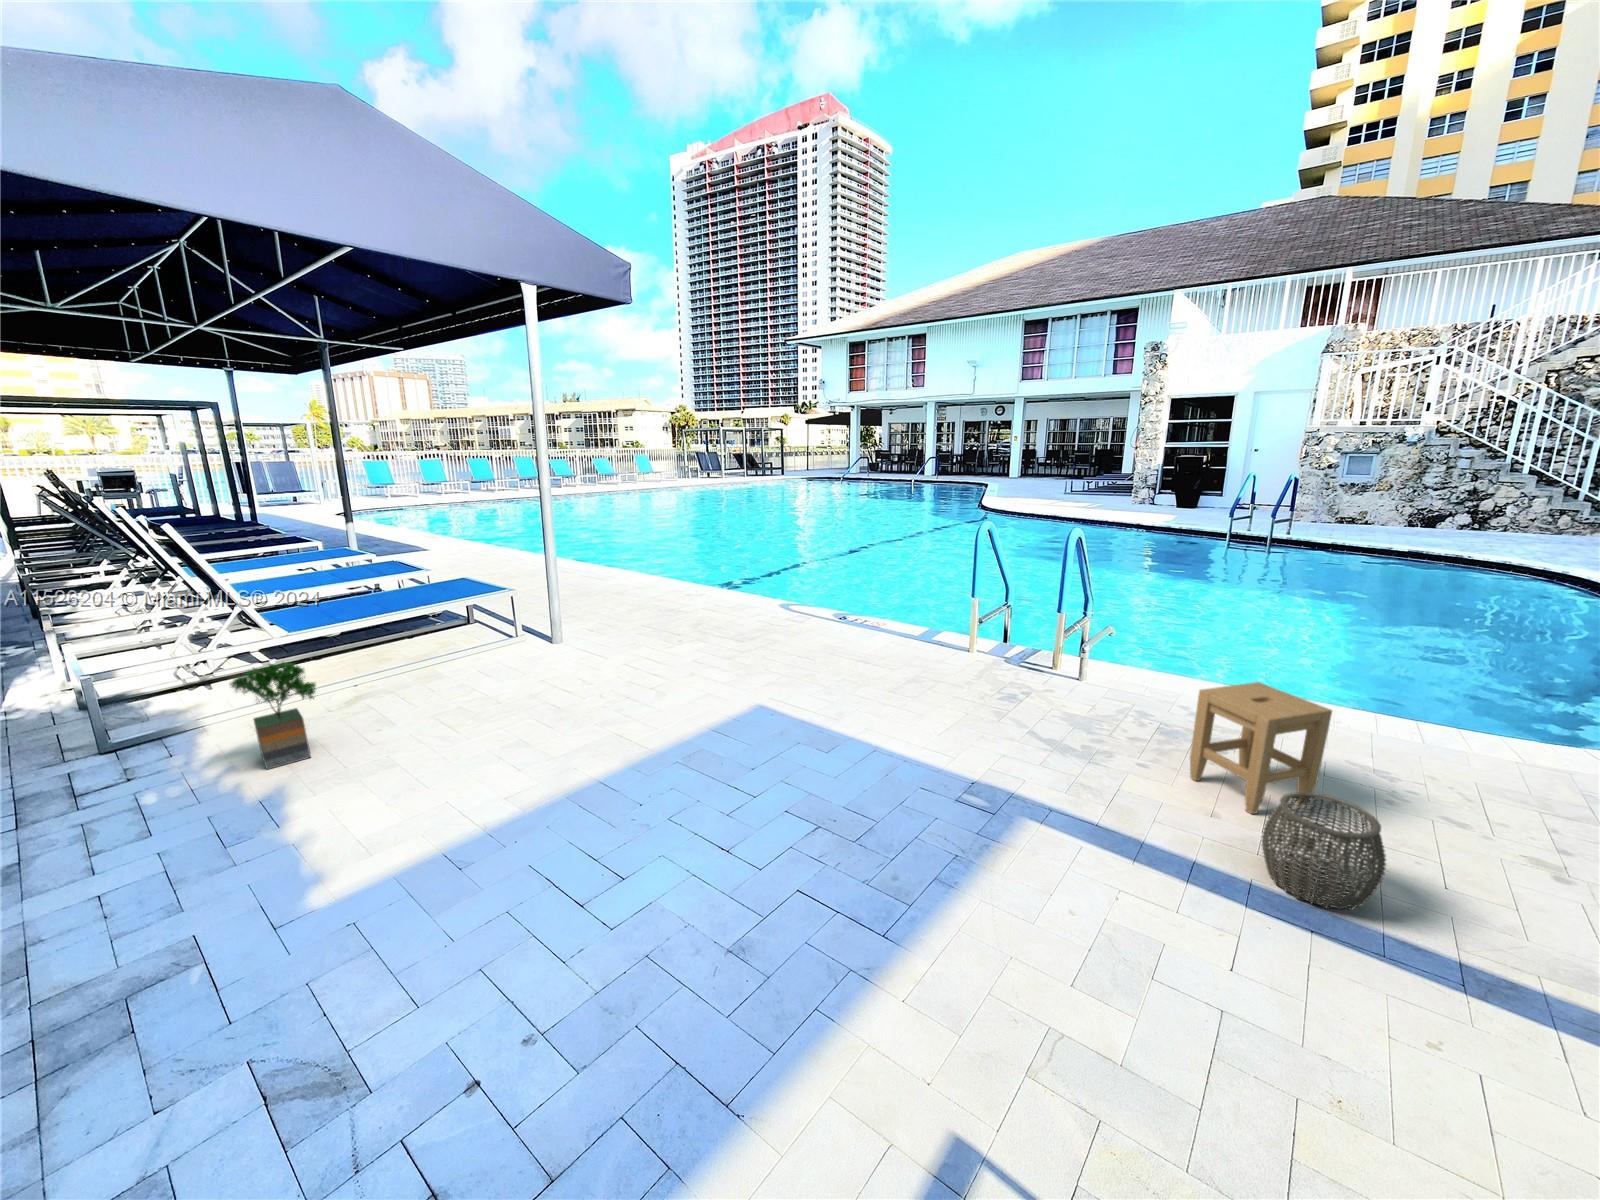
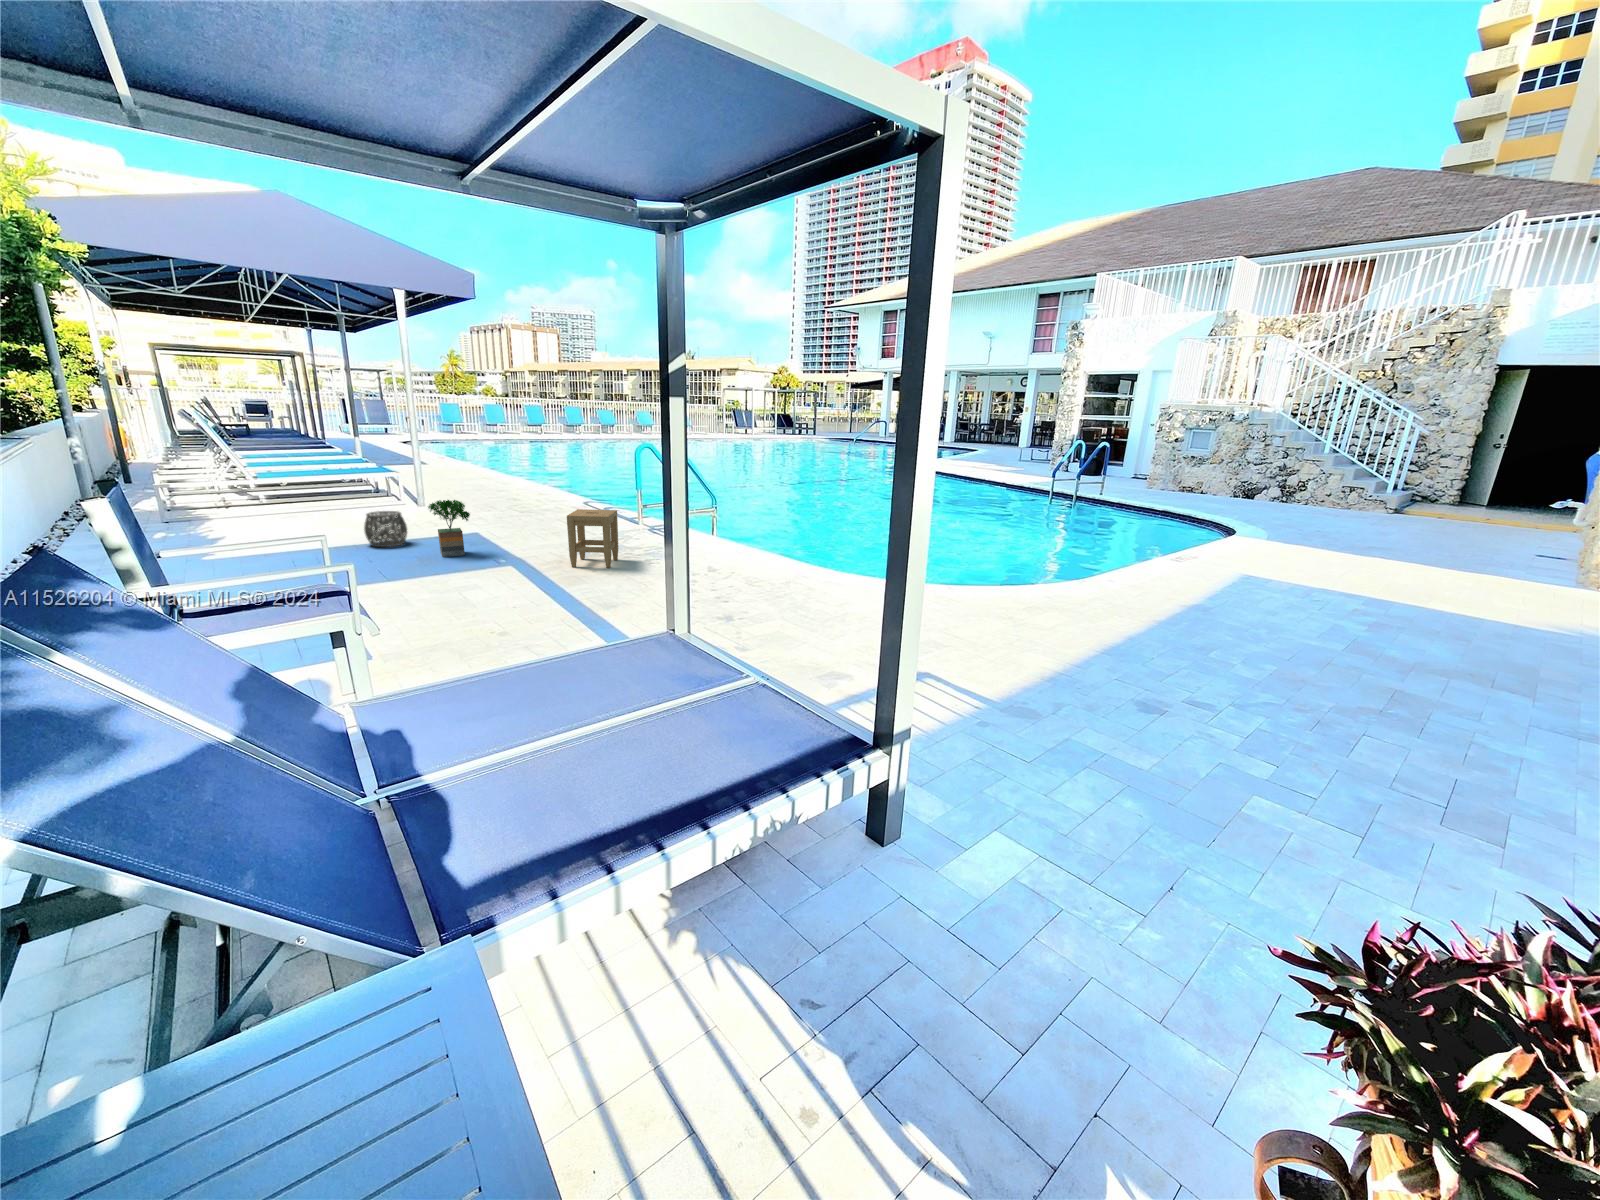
potted tree: present [230,662,316,769] -> present [428,500,470,557]
woven basket: present [1262,792,1386,910] -> present [364,511,407,547]

